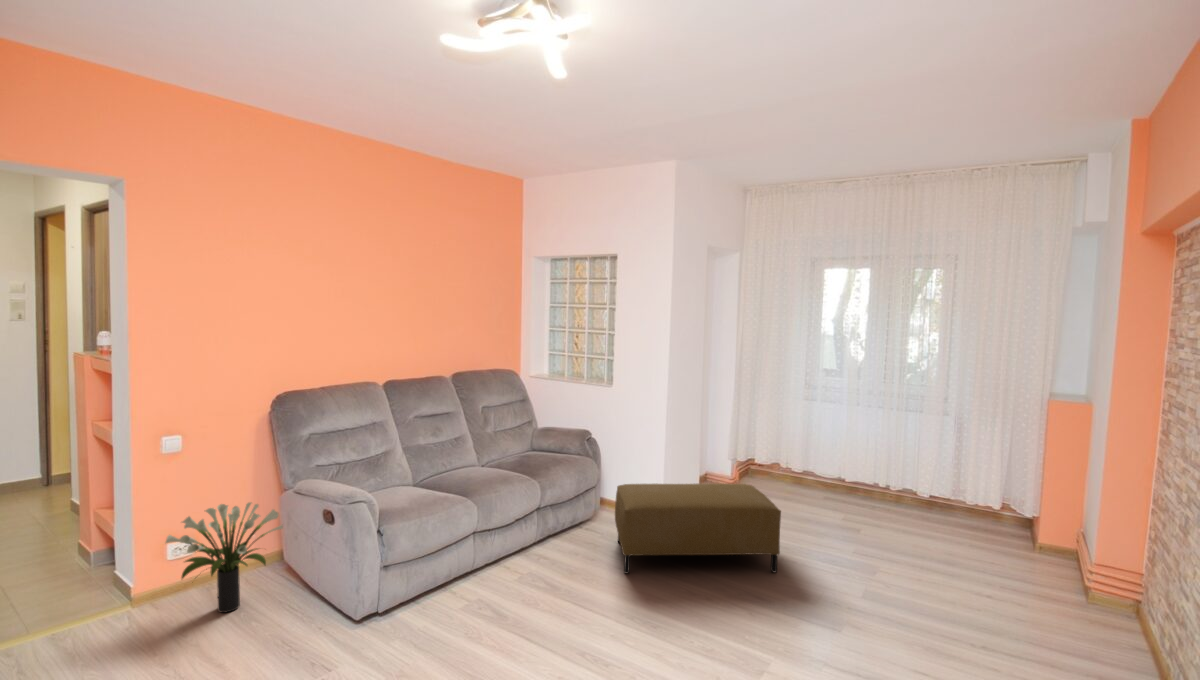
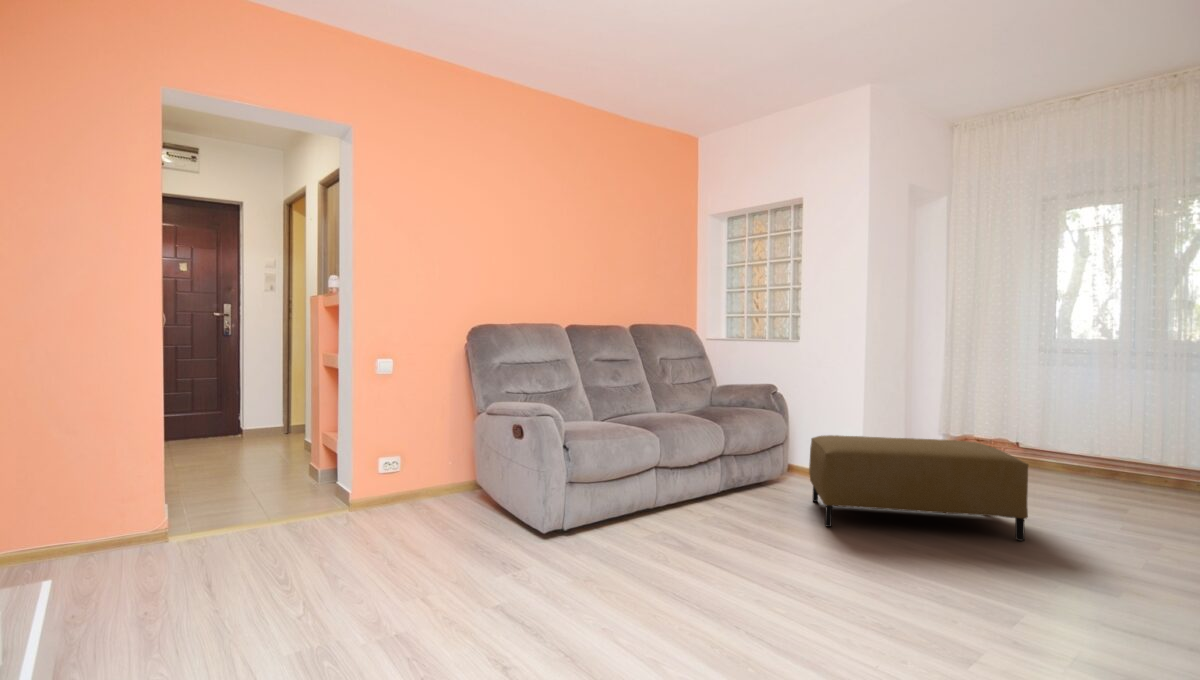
potted plant: present [166,502,283,612] -> none [378,417,477,521]

